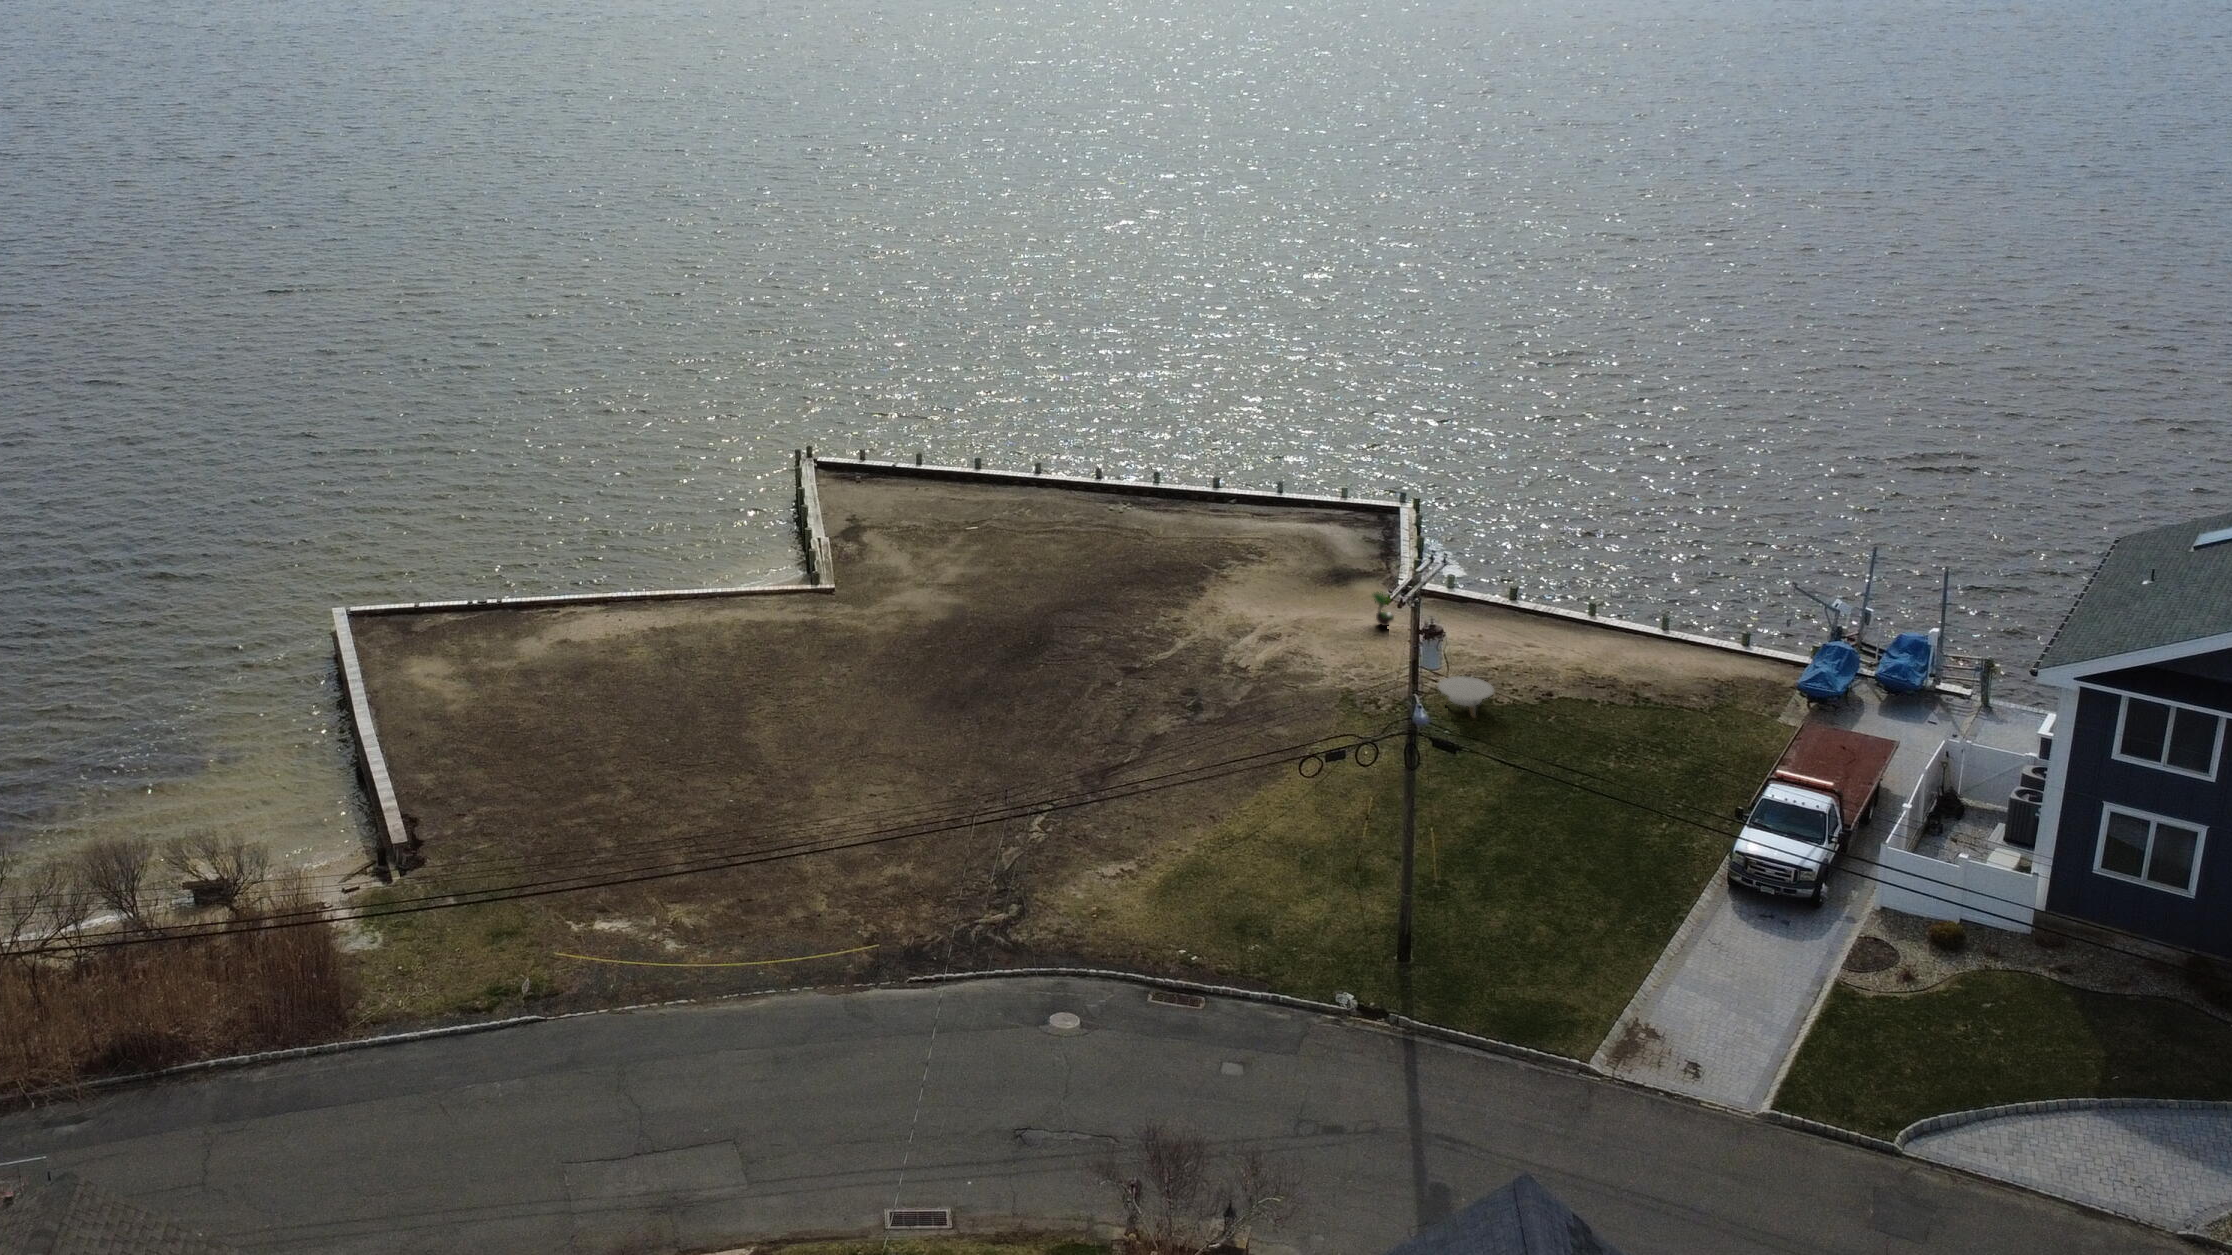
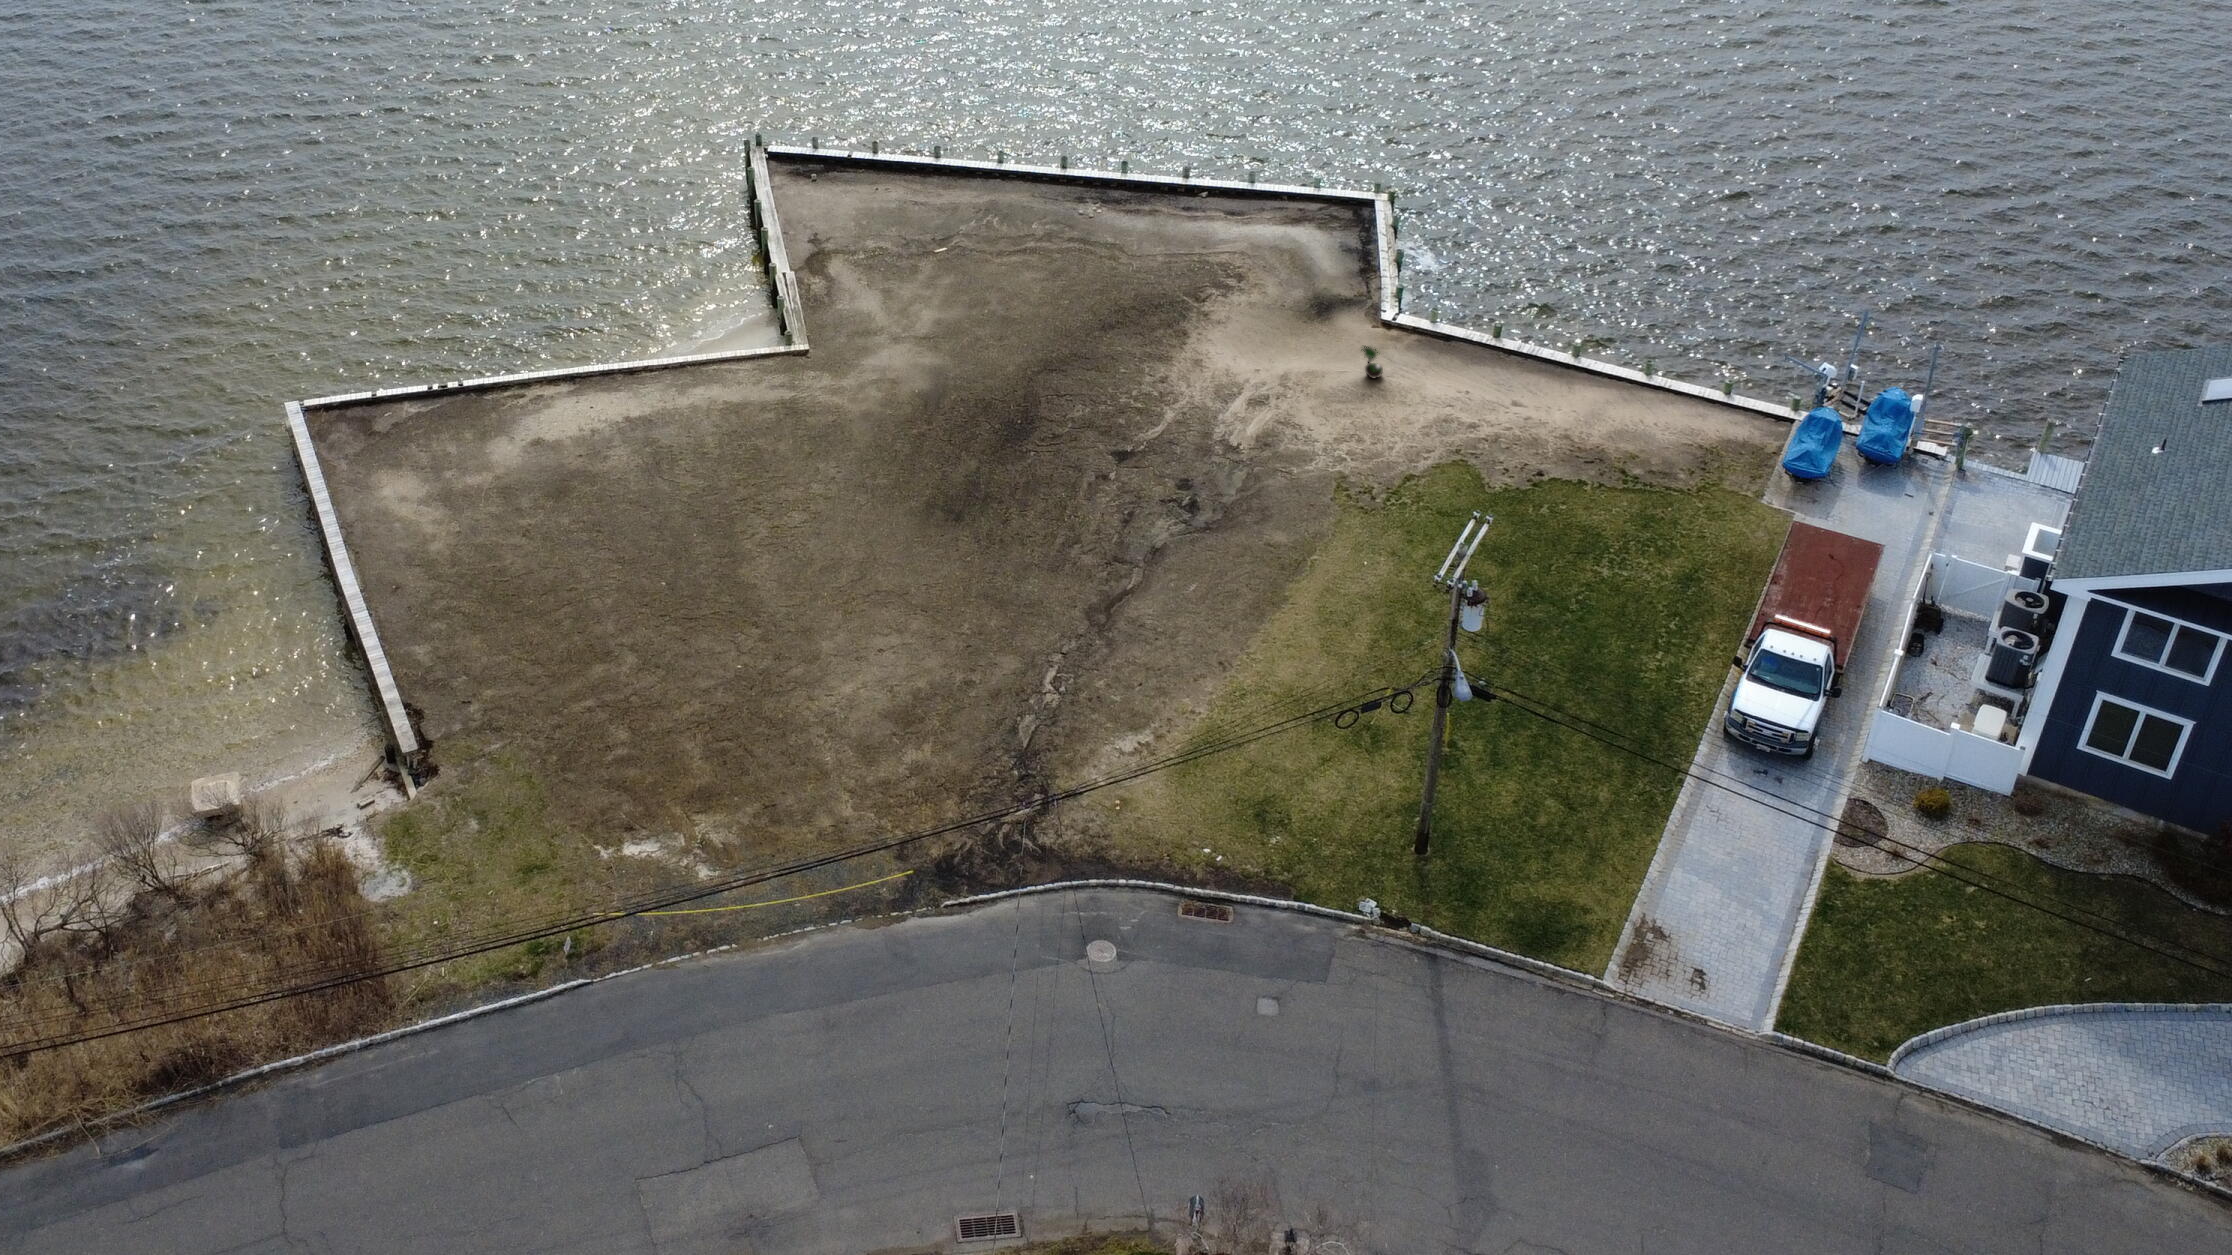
round table: present [1438,676,1494,718] -> none [1434,461,1490,509]

